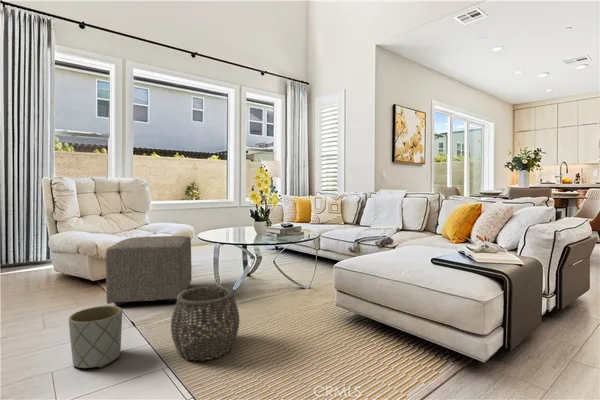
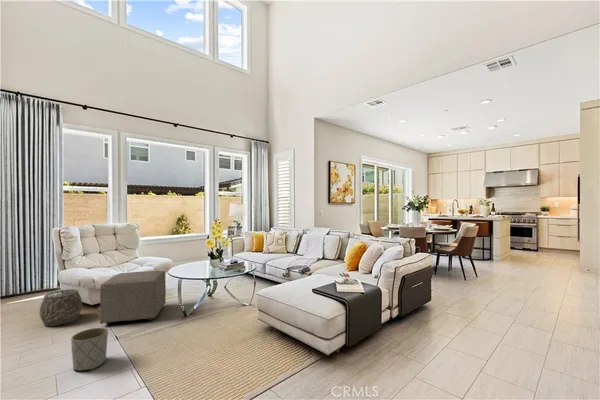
woven basket: present [171,286,240,361] -> present [40,289,82,326]

